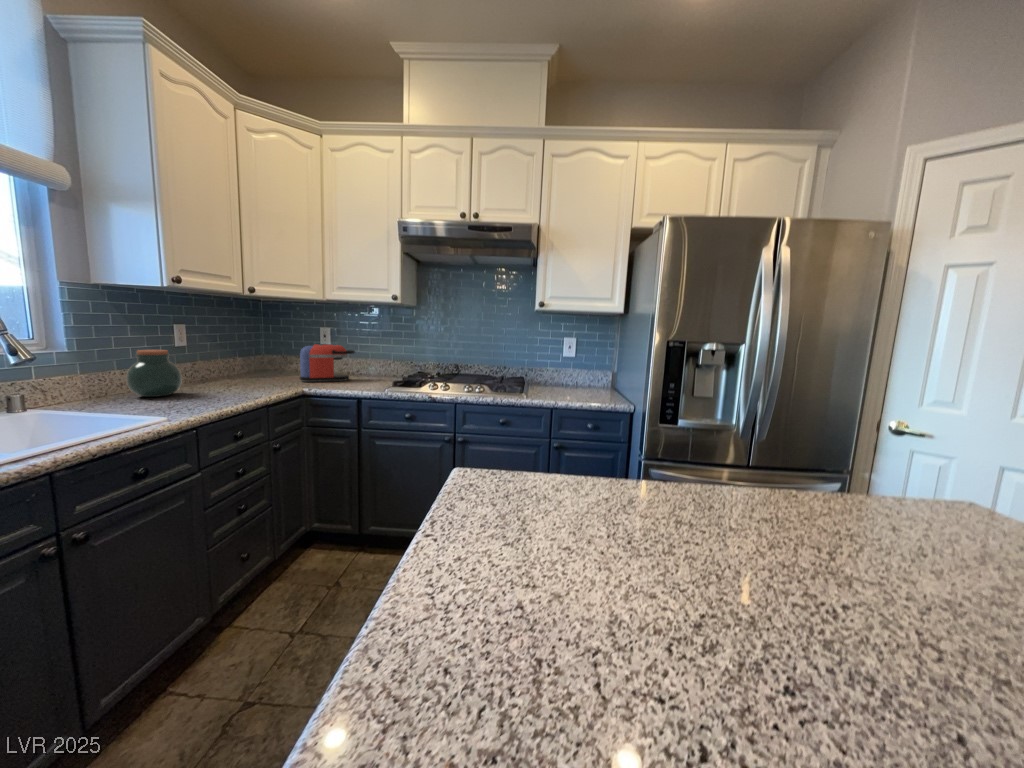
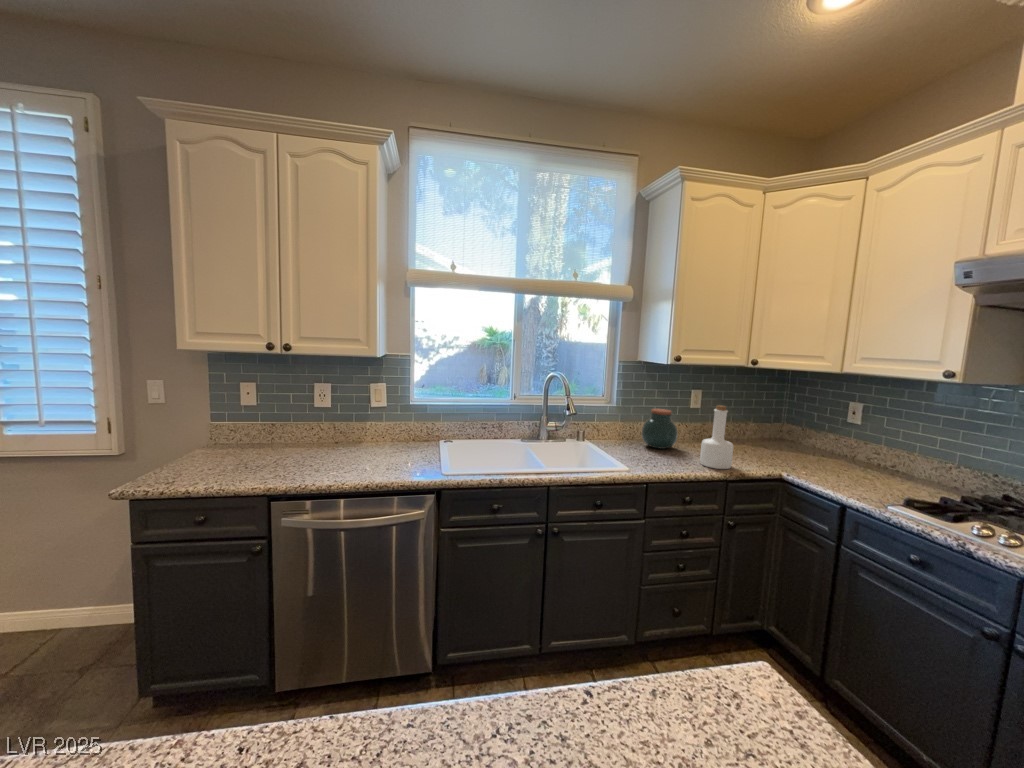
bottle: none [226,334,262,398] -> present [700,405,734,469]
coffee maker: present [300,345,355,382] -> none [793,424,876,476]

